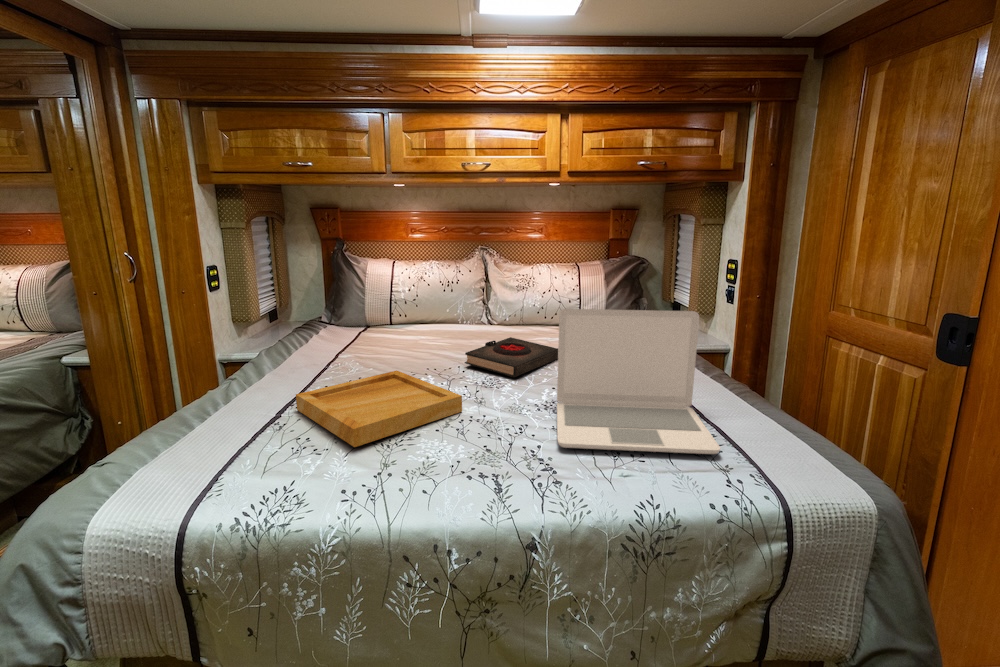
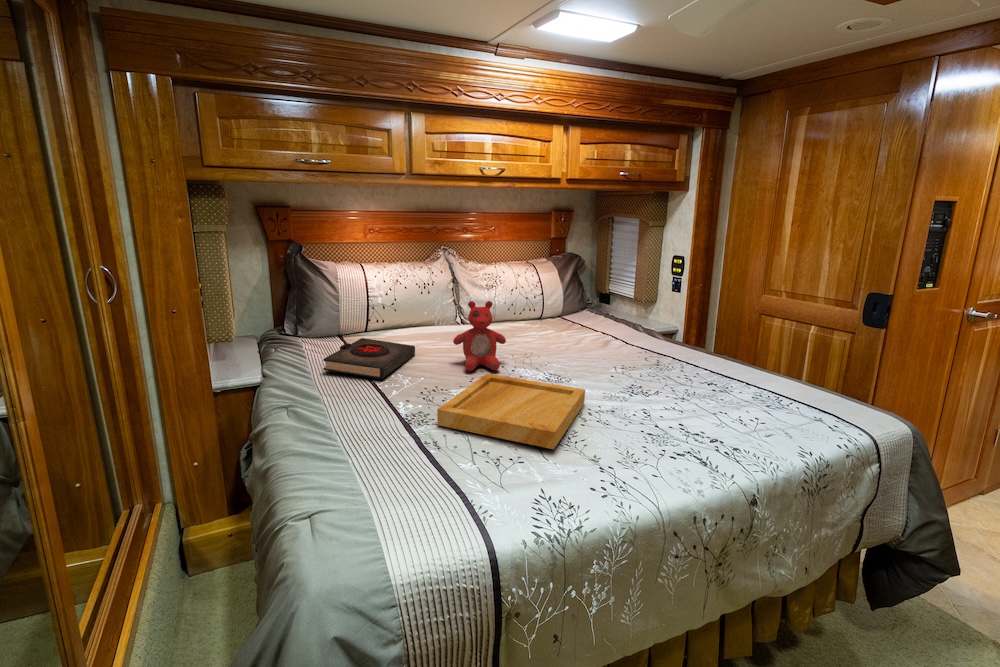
stuffed bear: none [395,298,448,370] -> present [453,301,506,371]
laptop: present [557,309,720,454] -> none [646,302,799,420]
book: present [465,337,558,377] -> present [323,338,415,379]

